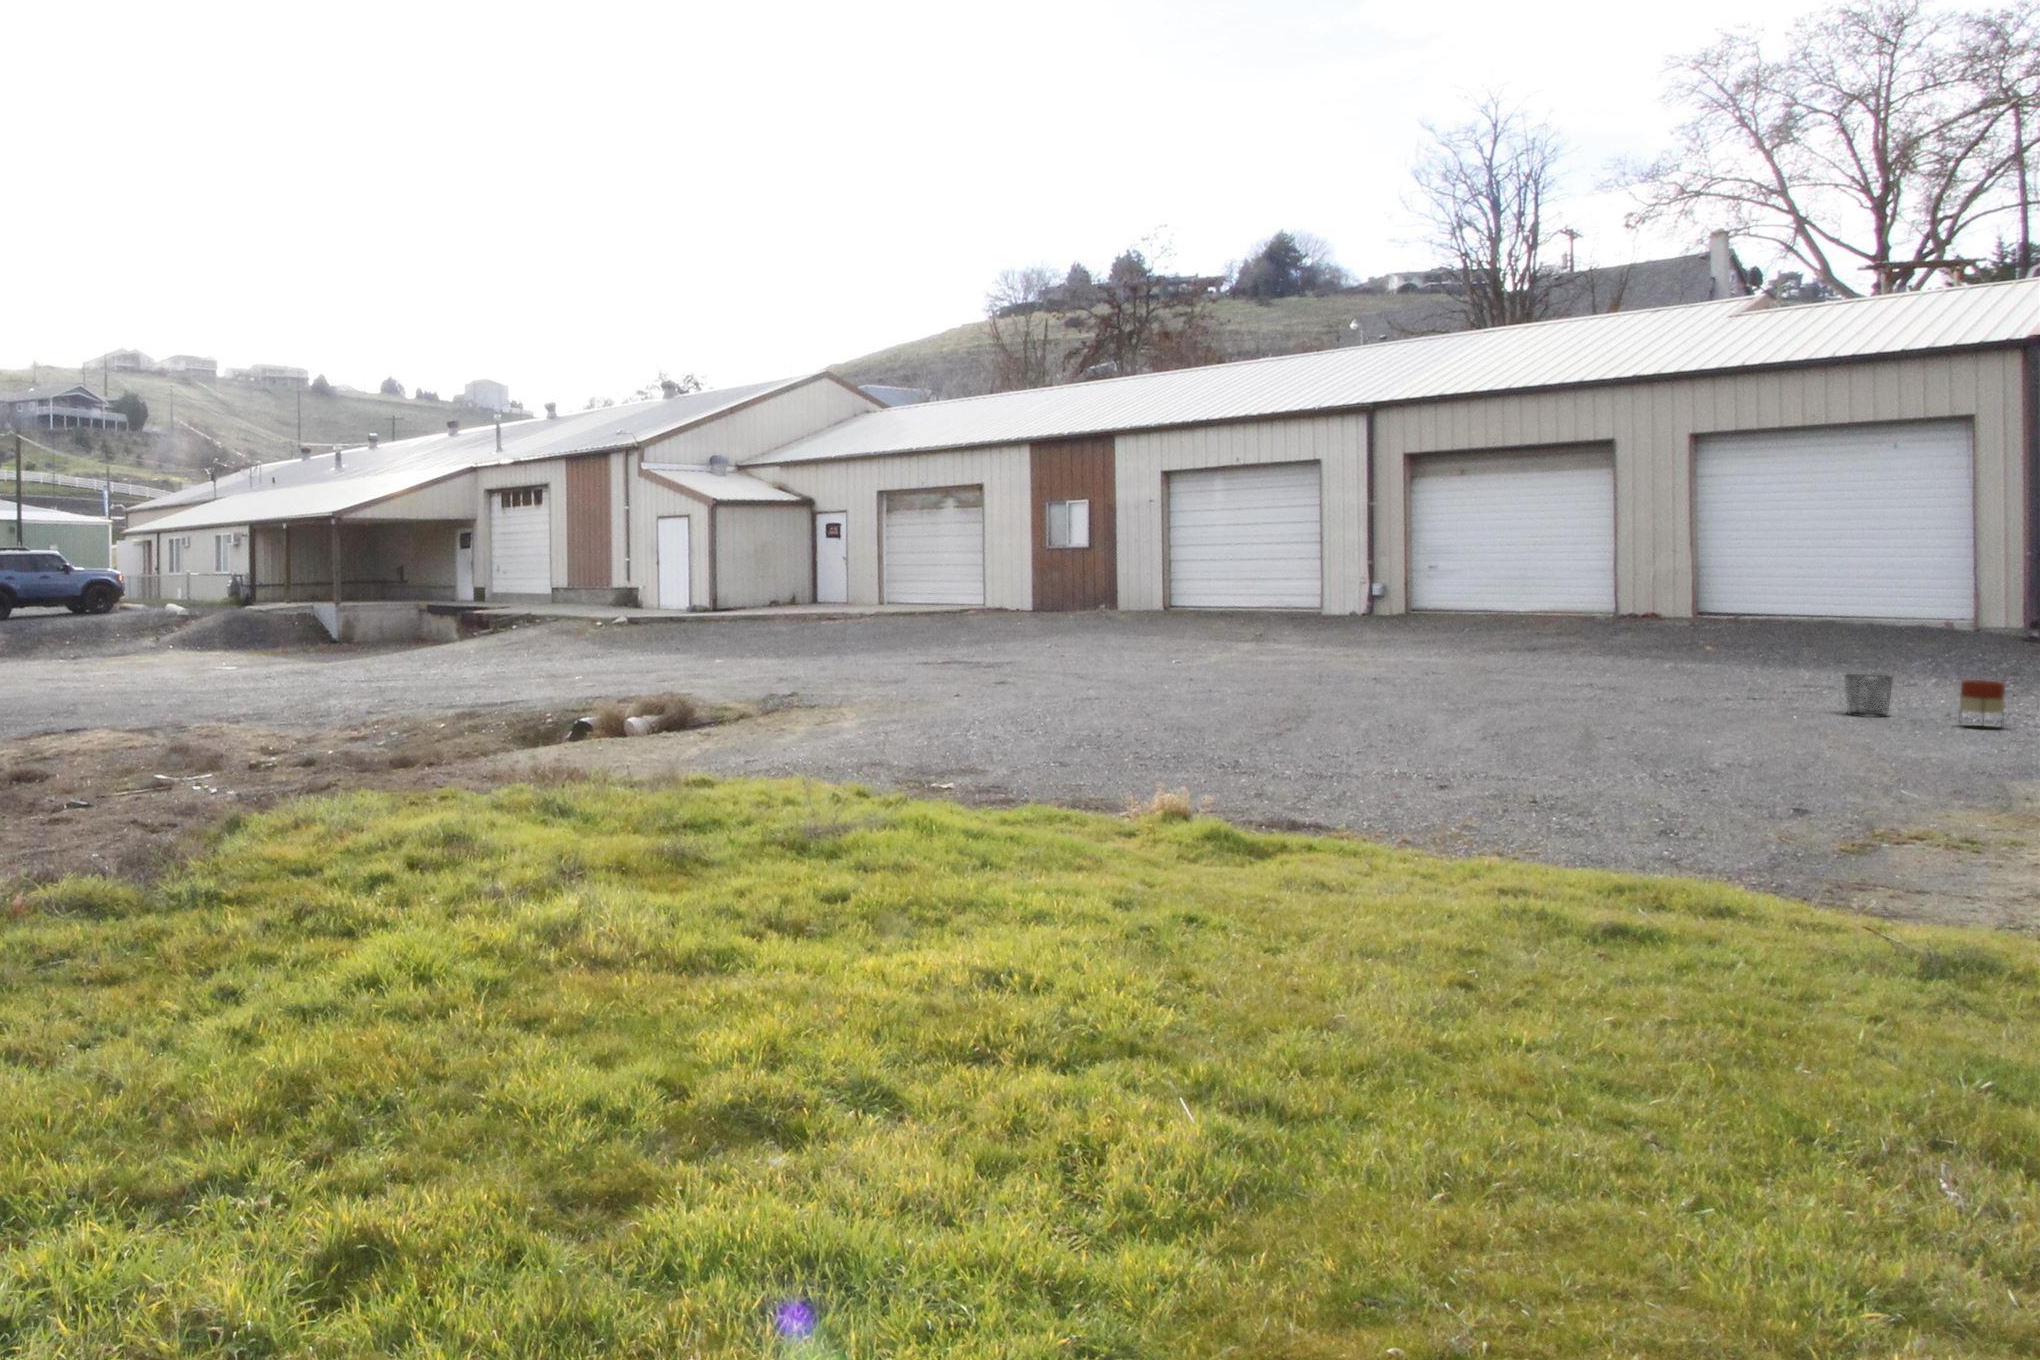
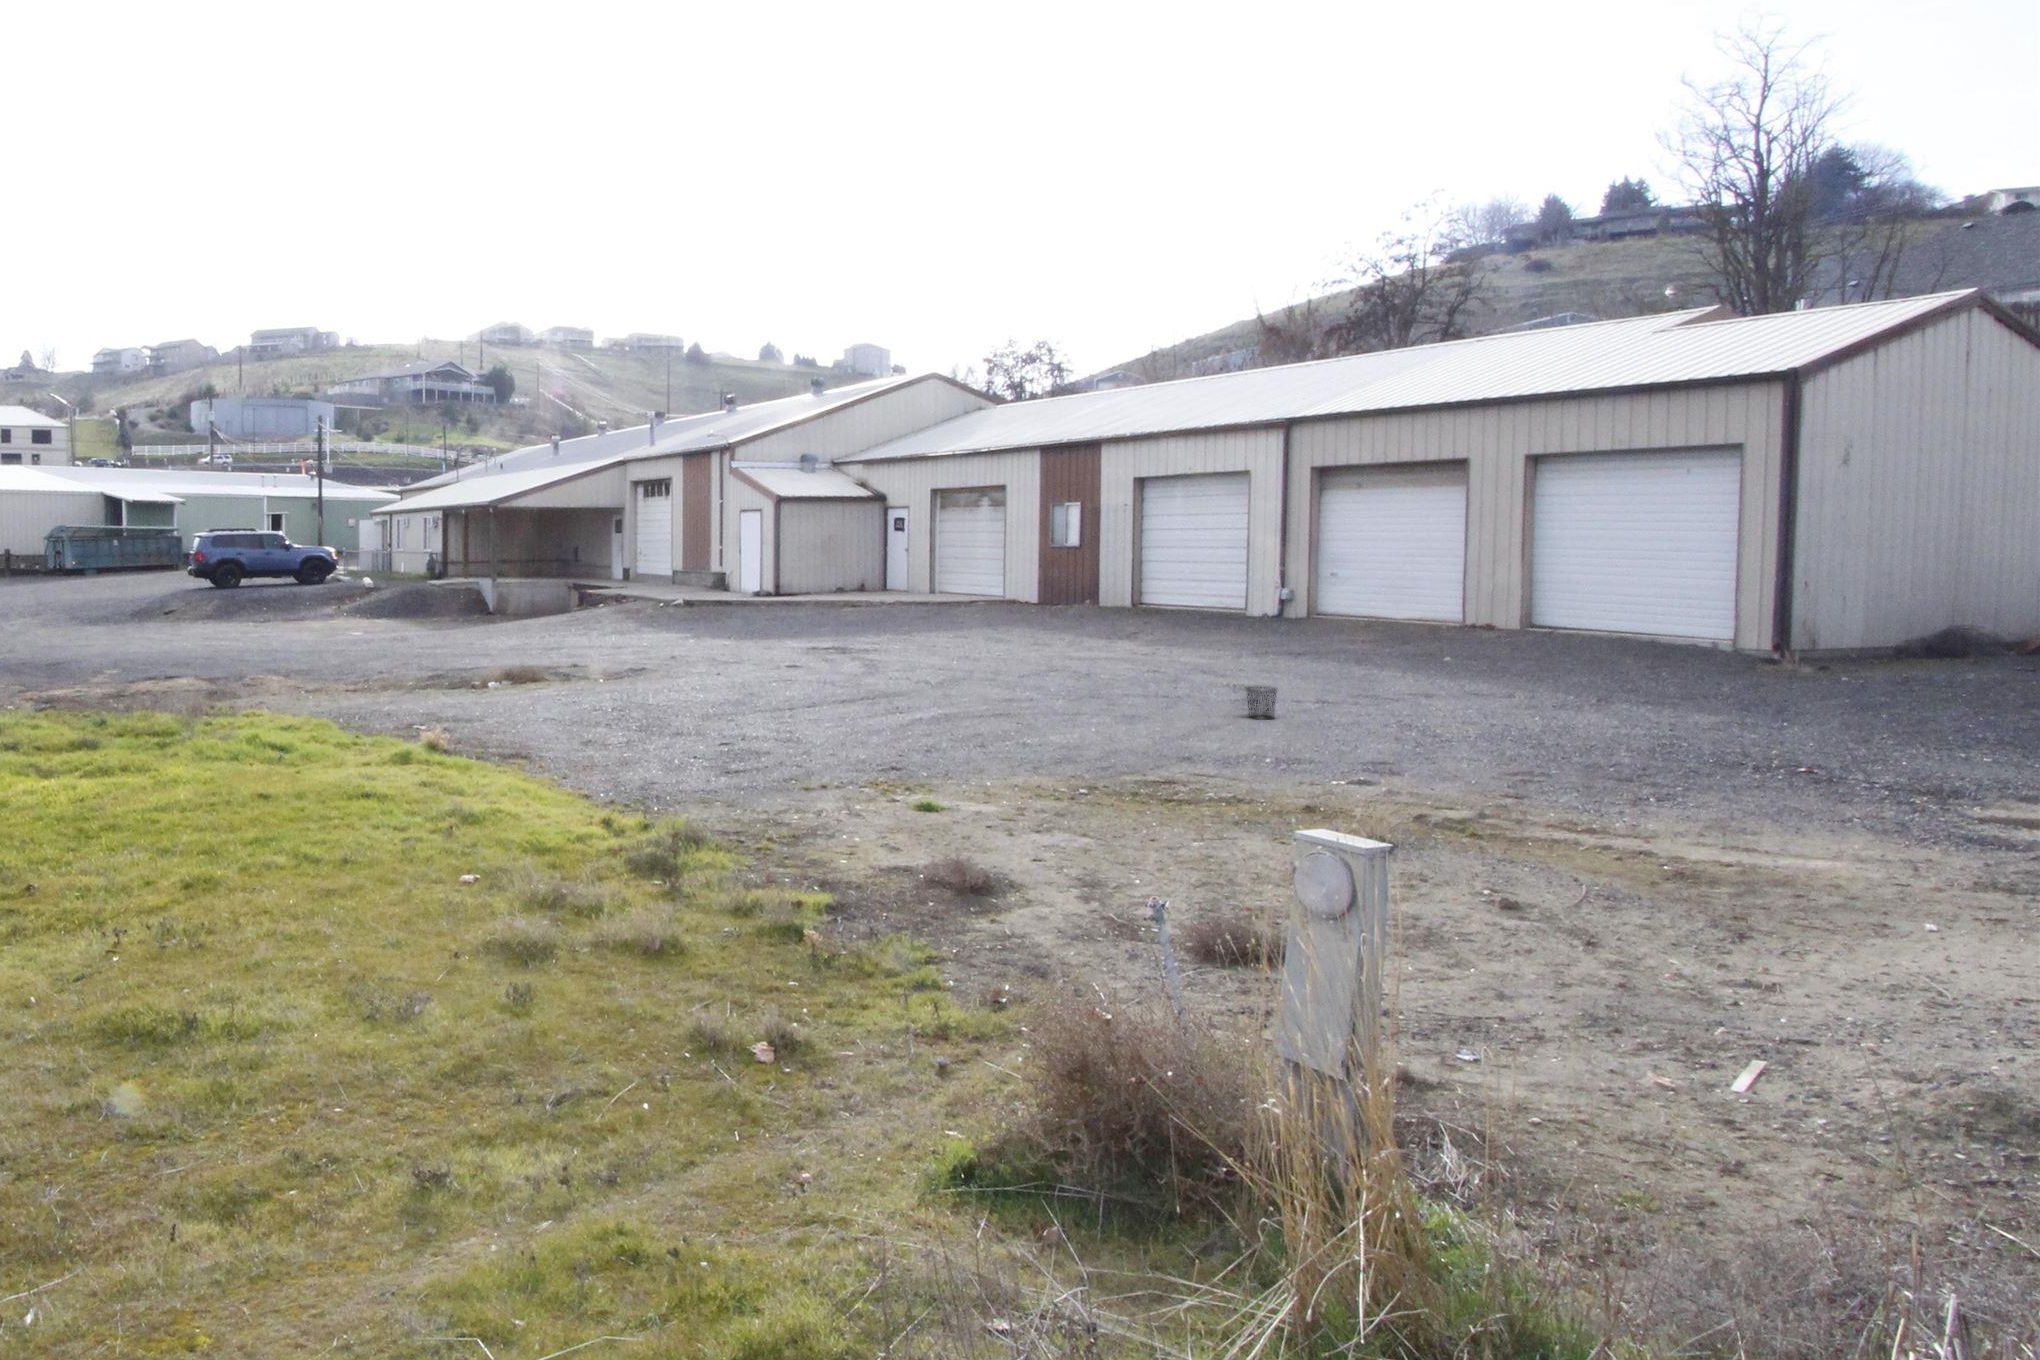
planter: present [1960,680,2005,720] -> none [1281,694,1310,731]

